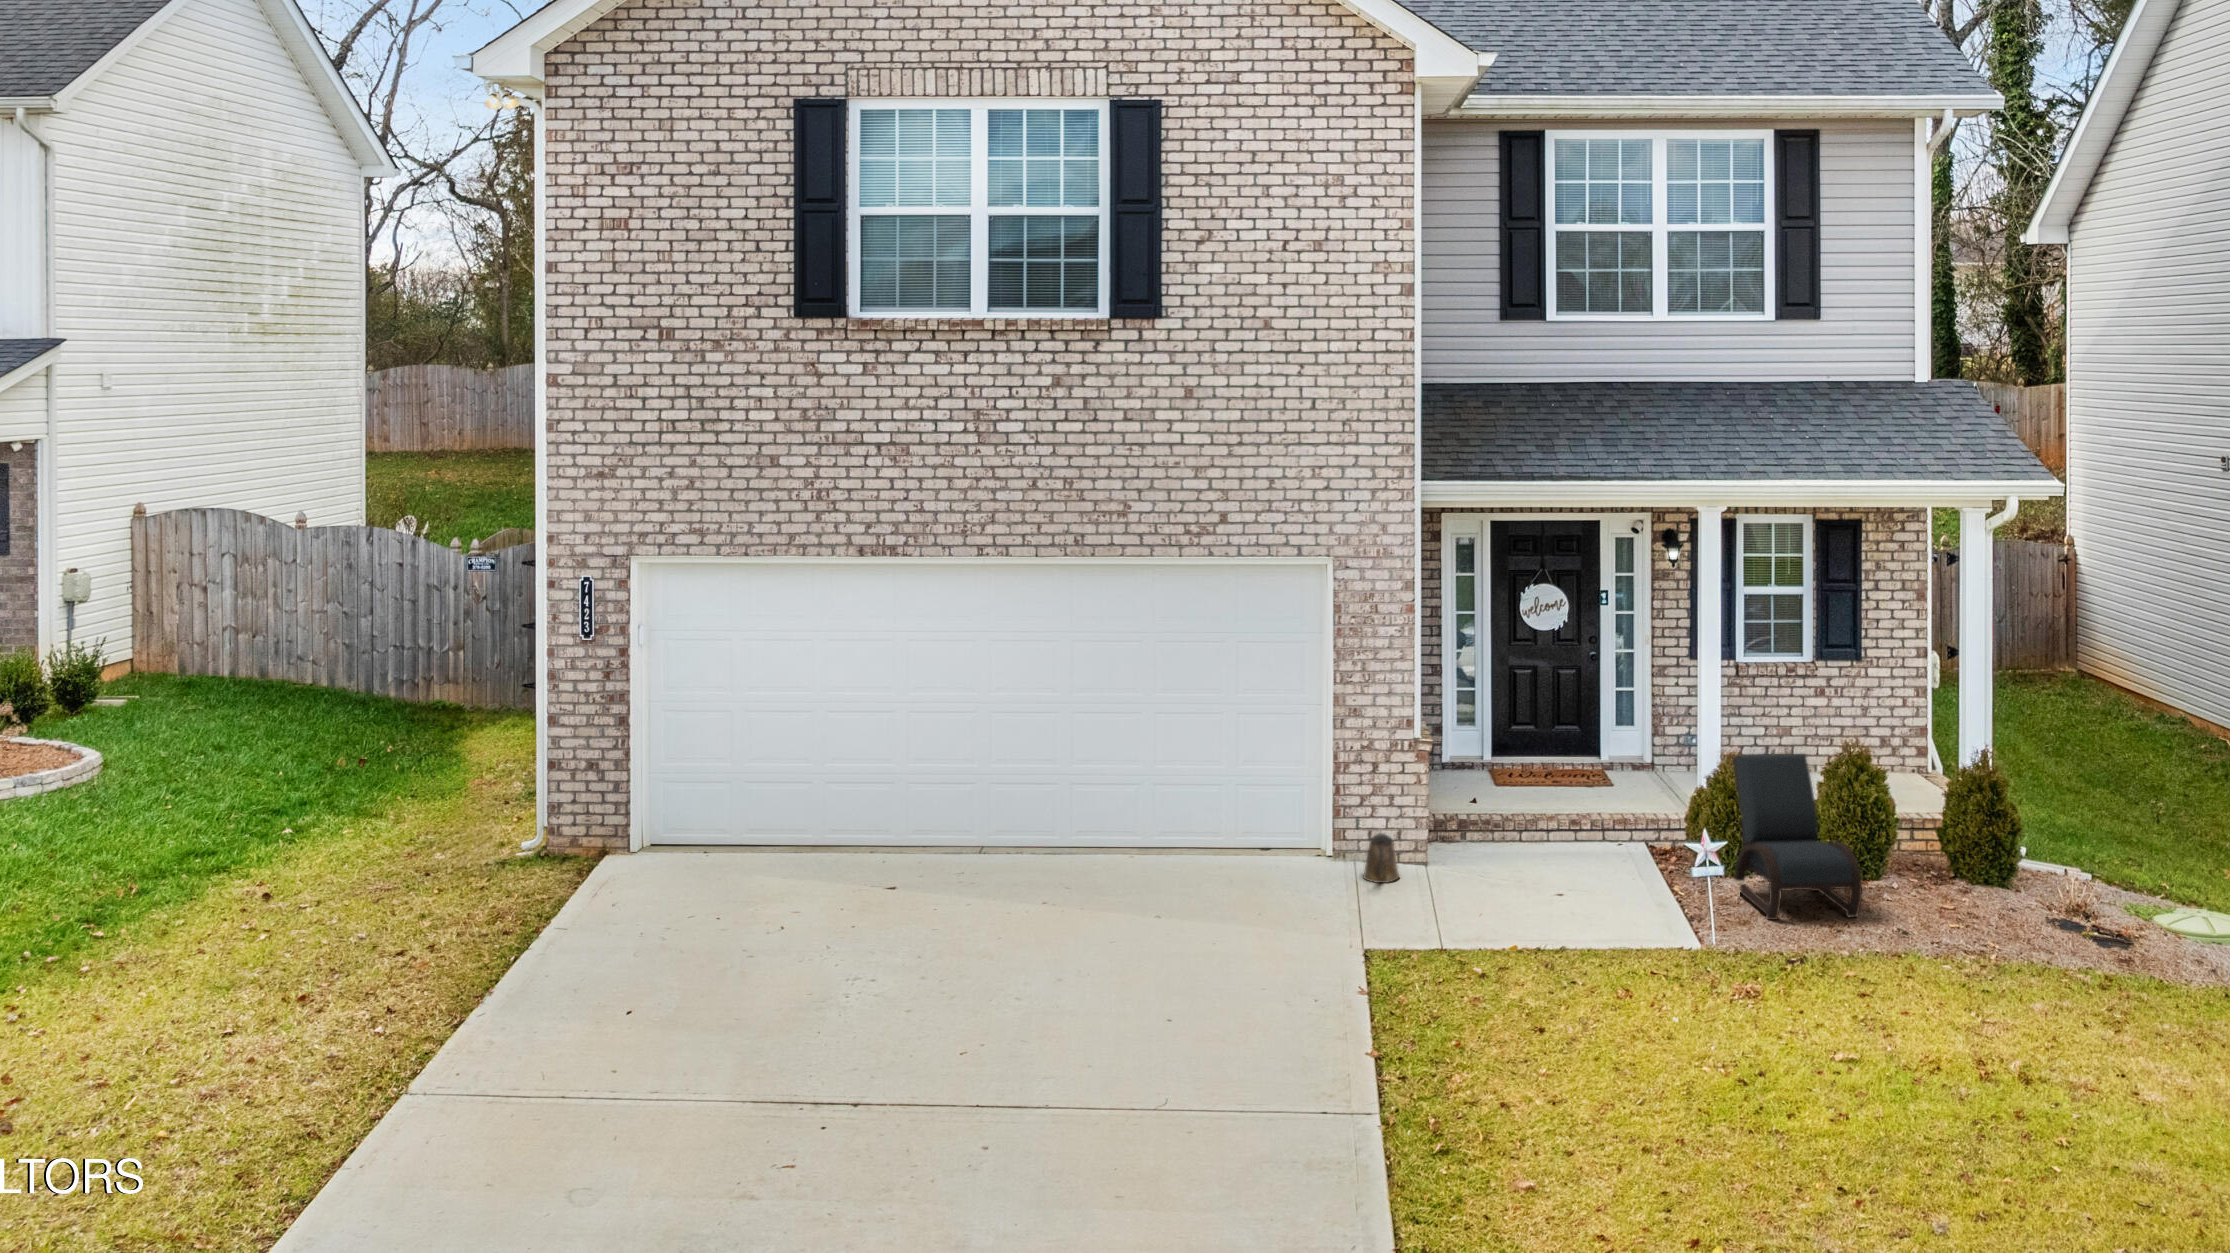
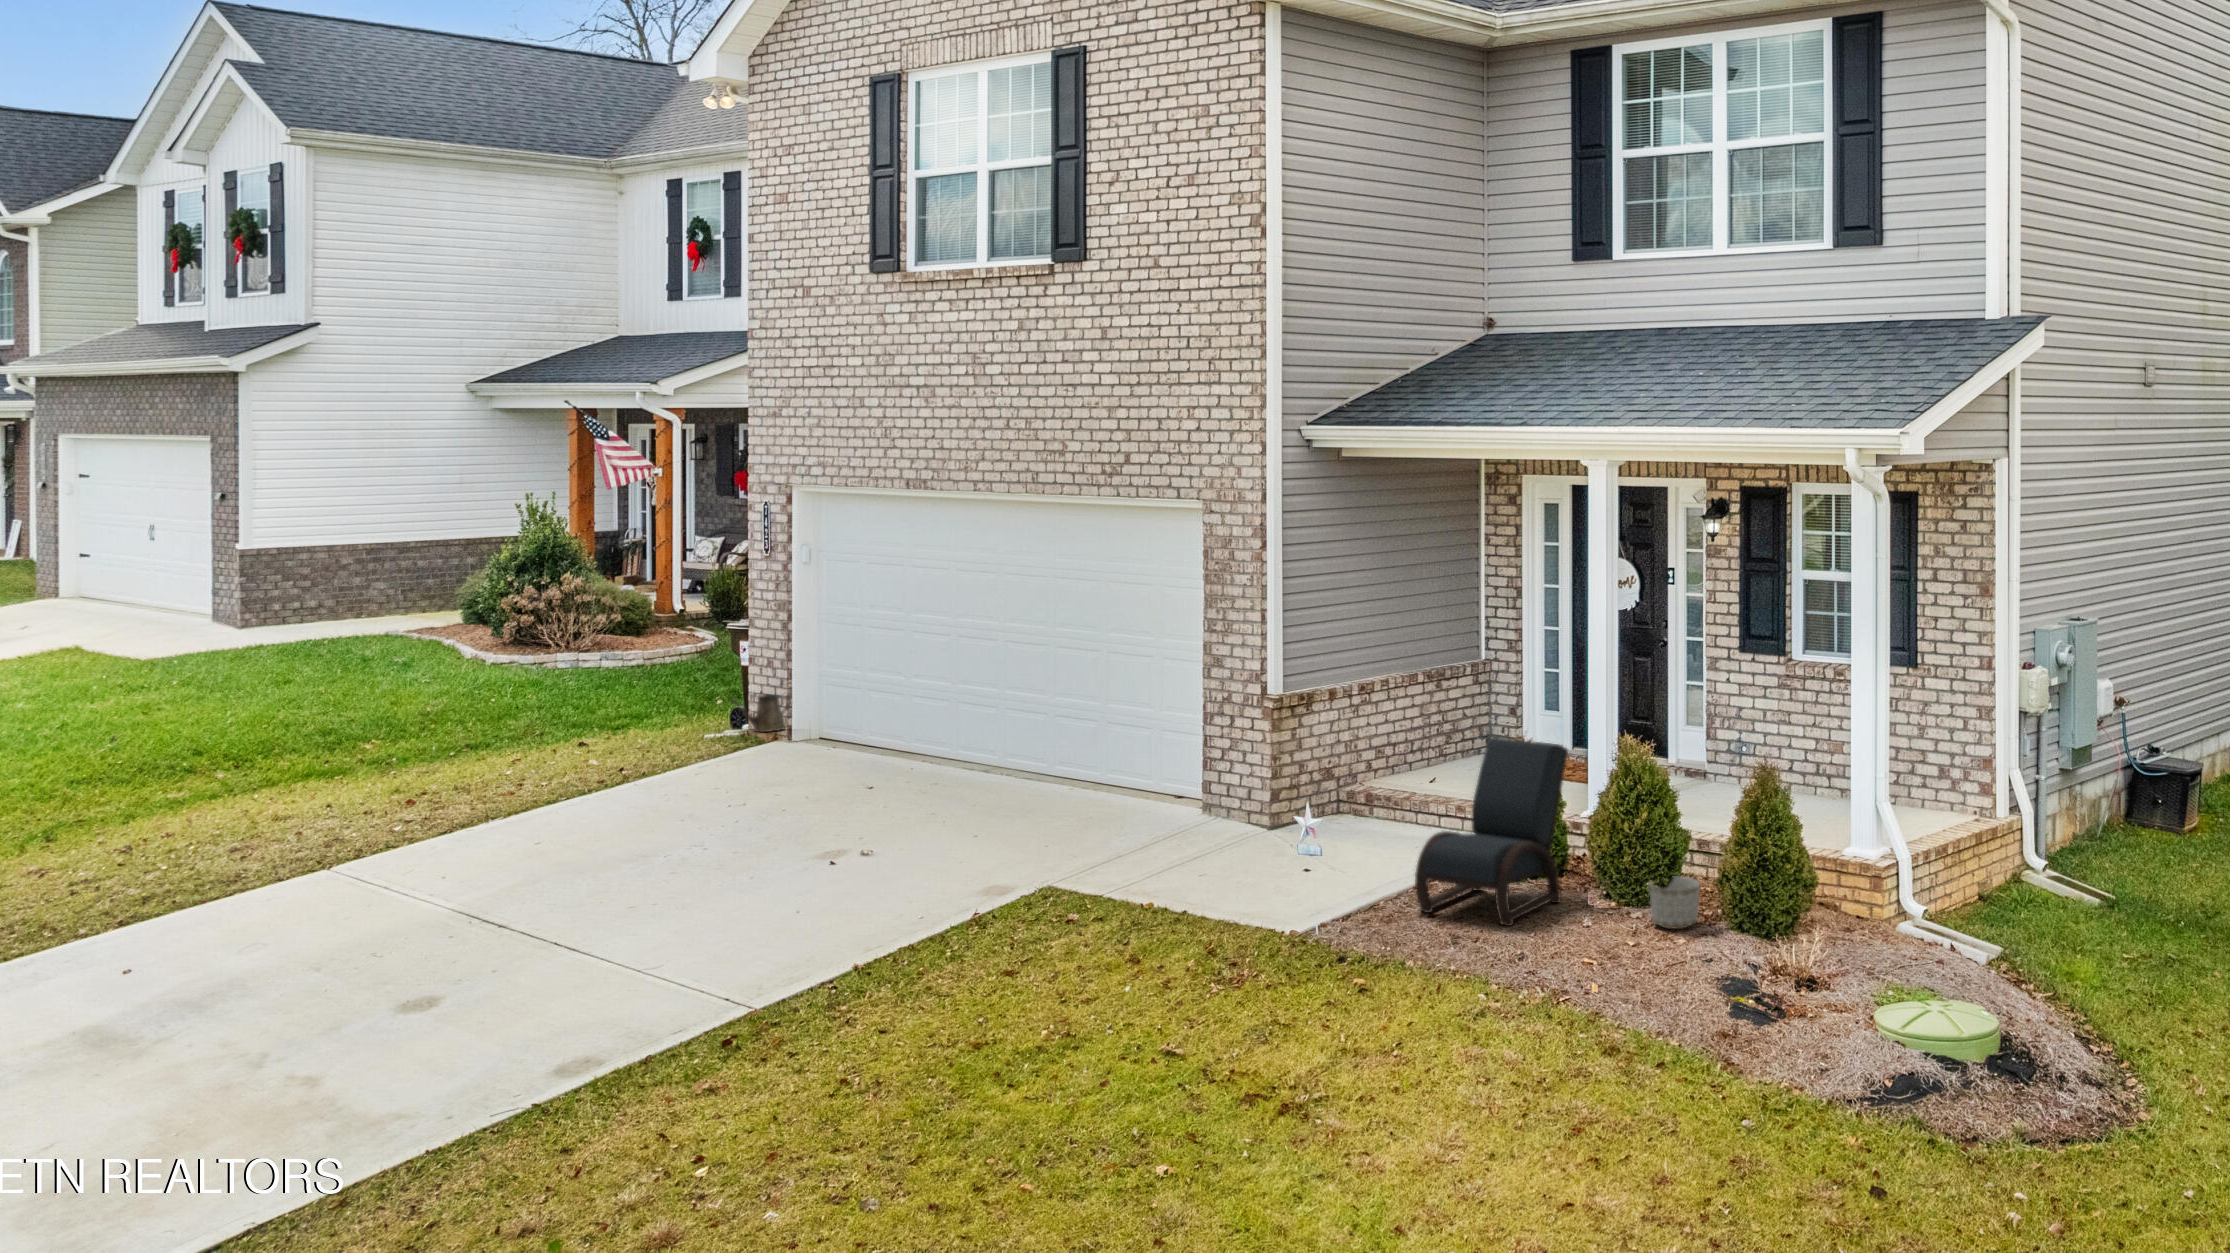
watering can: present [1363,833,1400,883] -> present [728,694,791,732]
planter: none [1913,850,1958,895] -> present [1649,877,1700,929]

